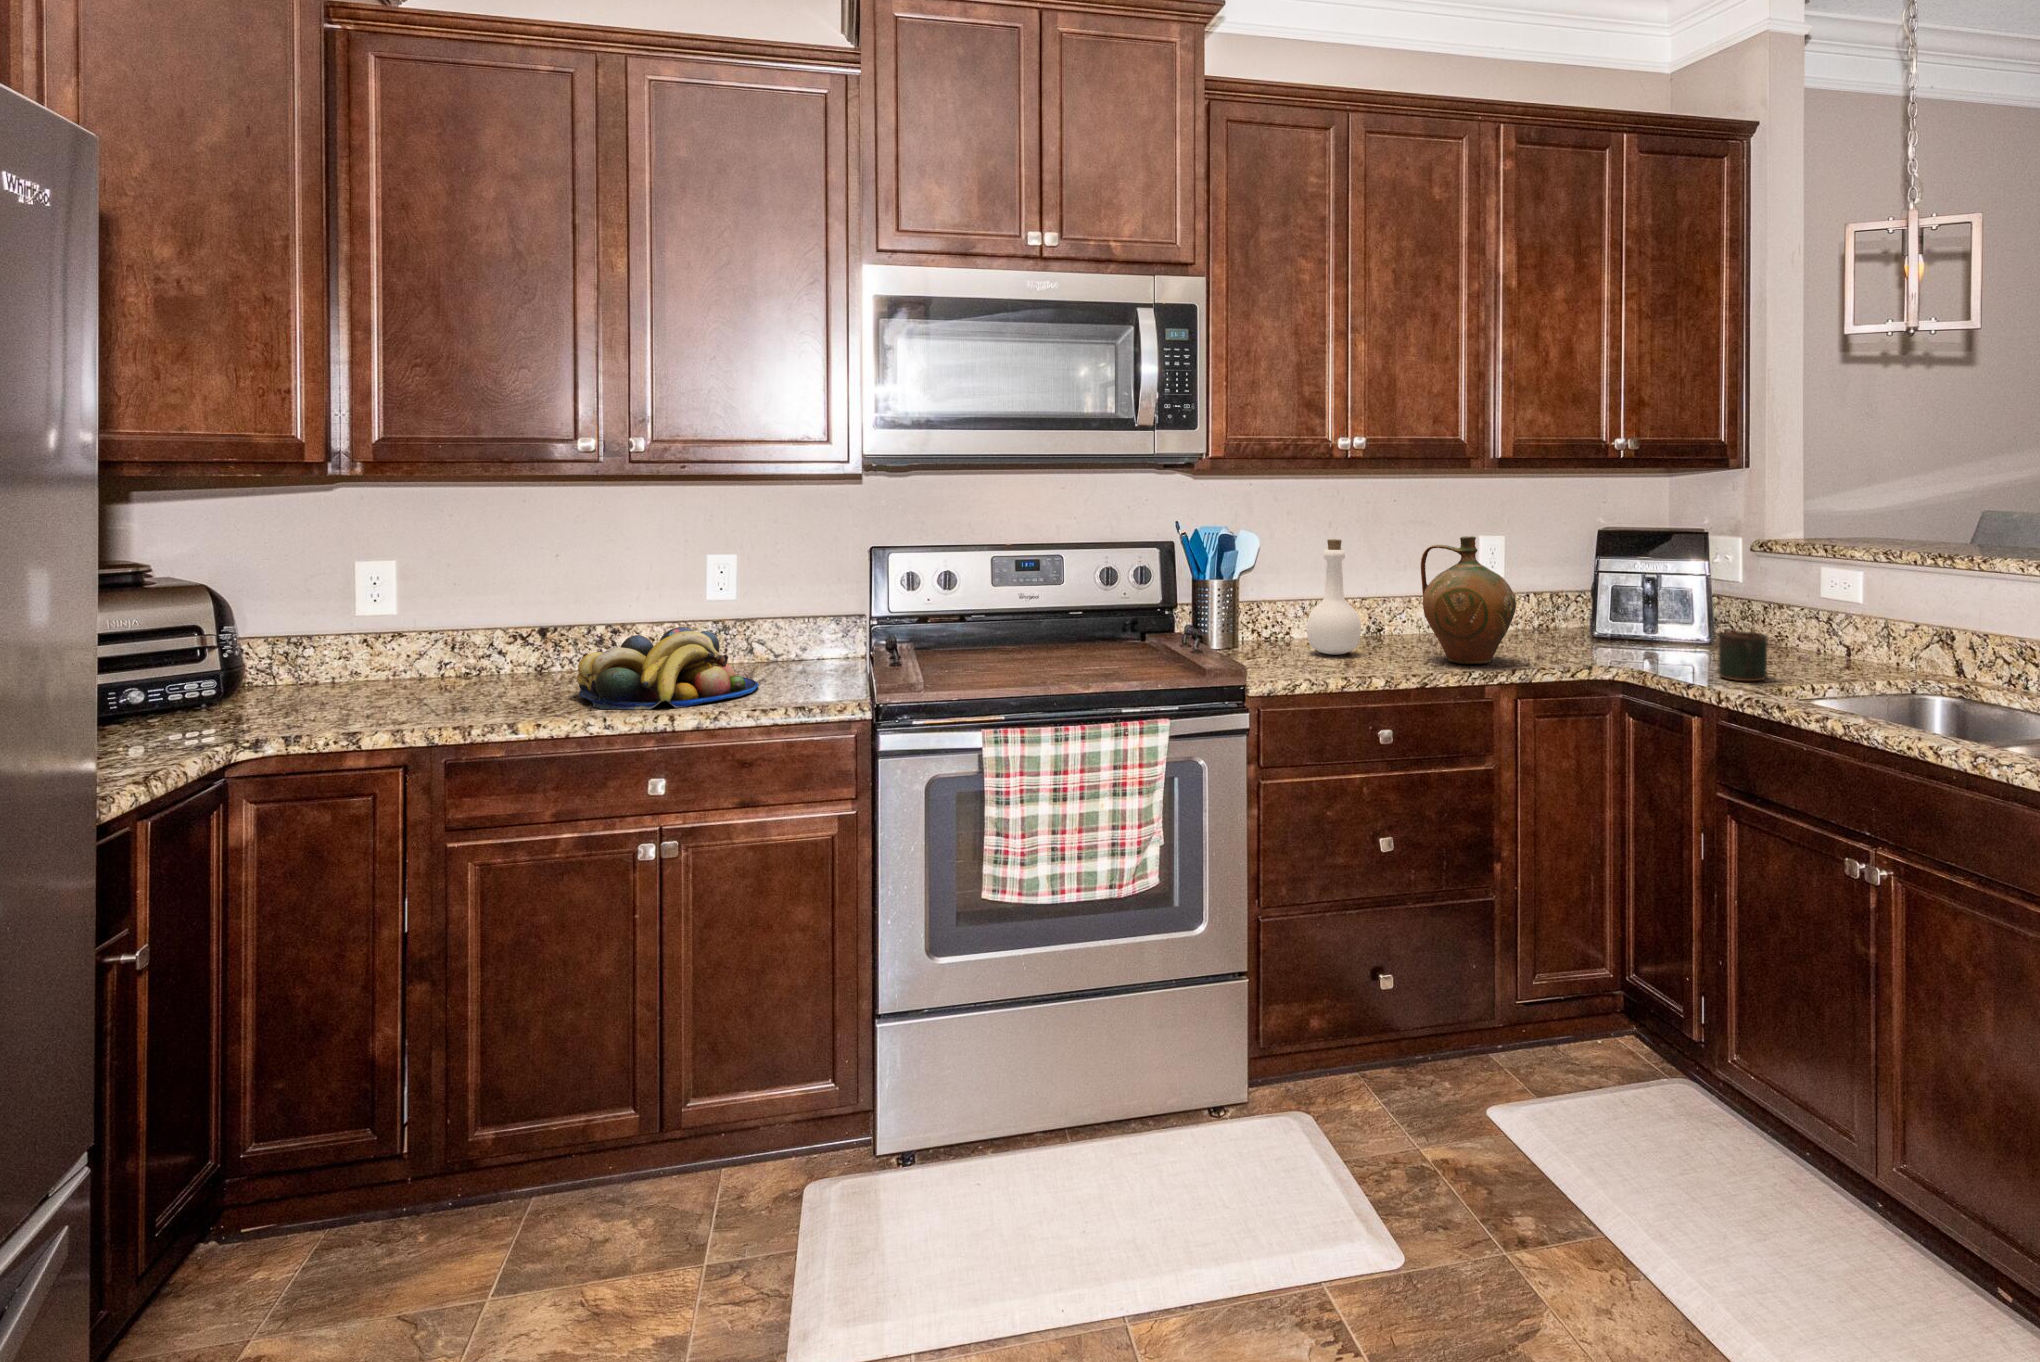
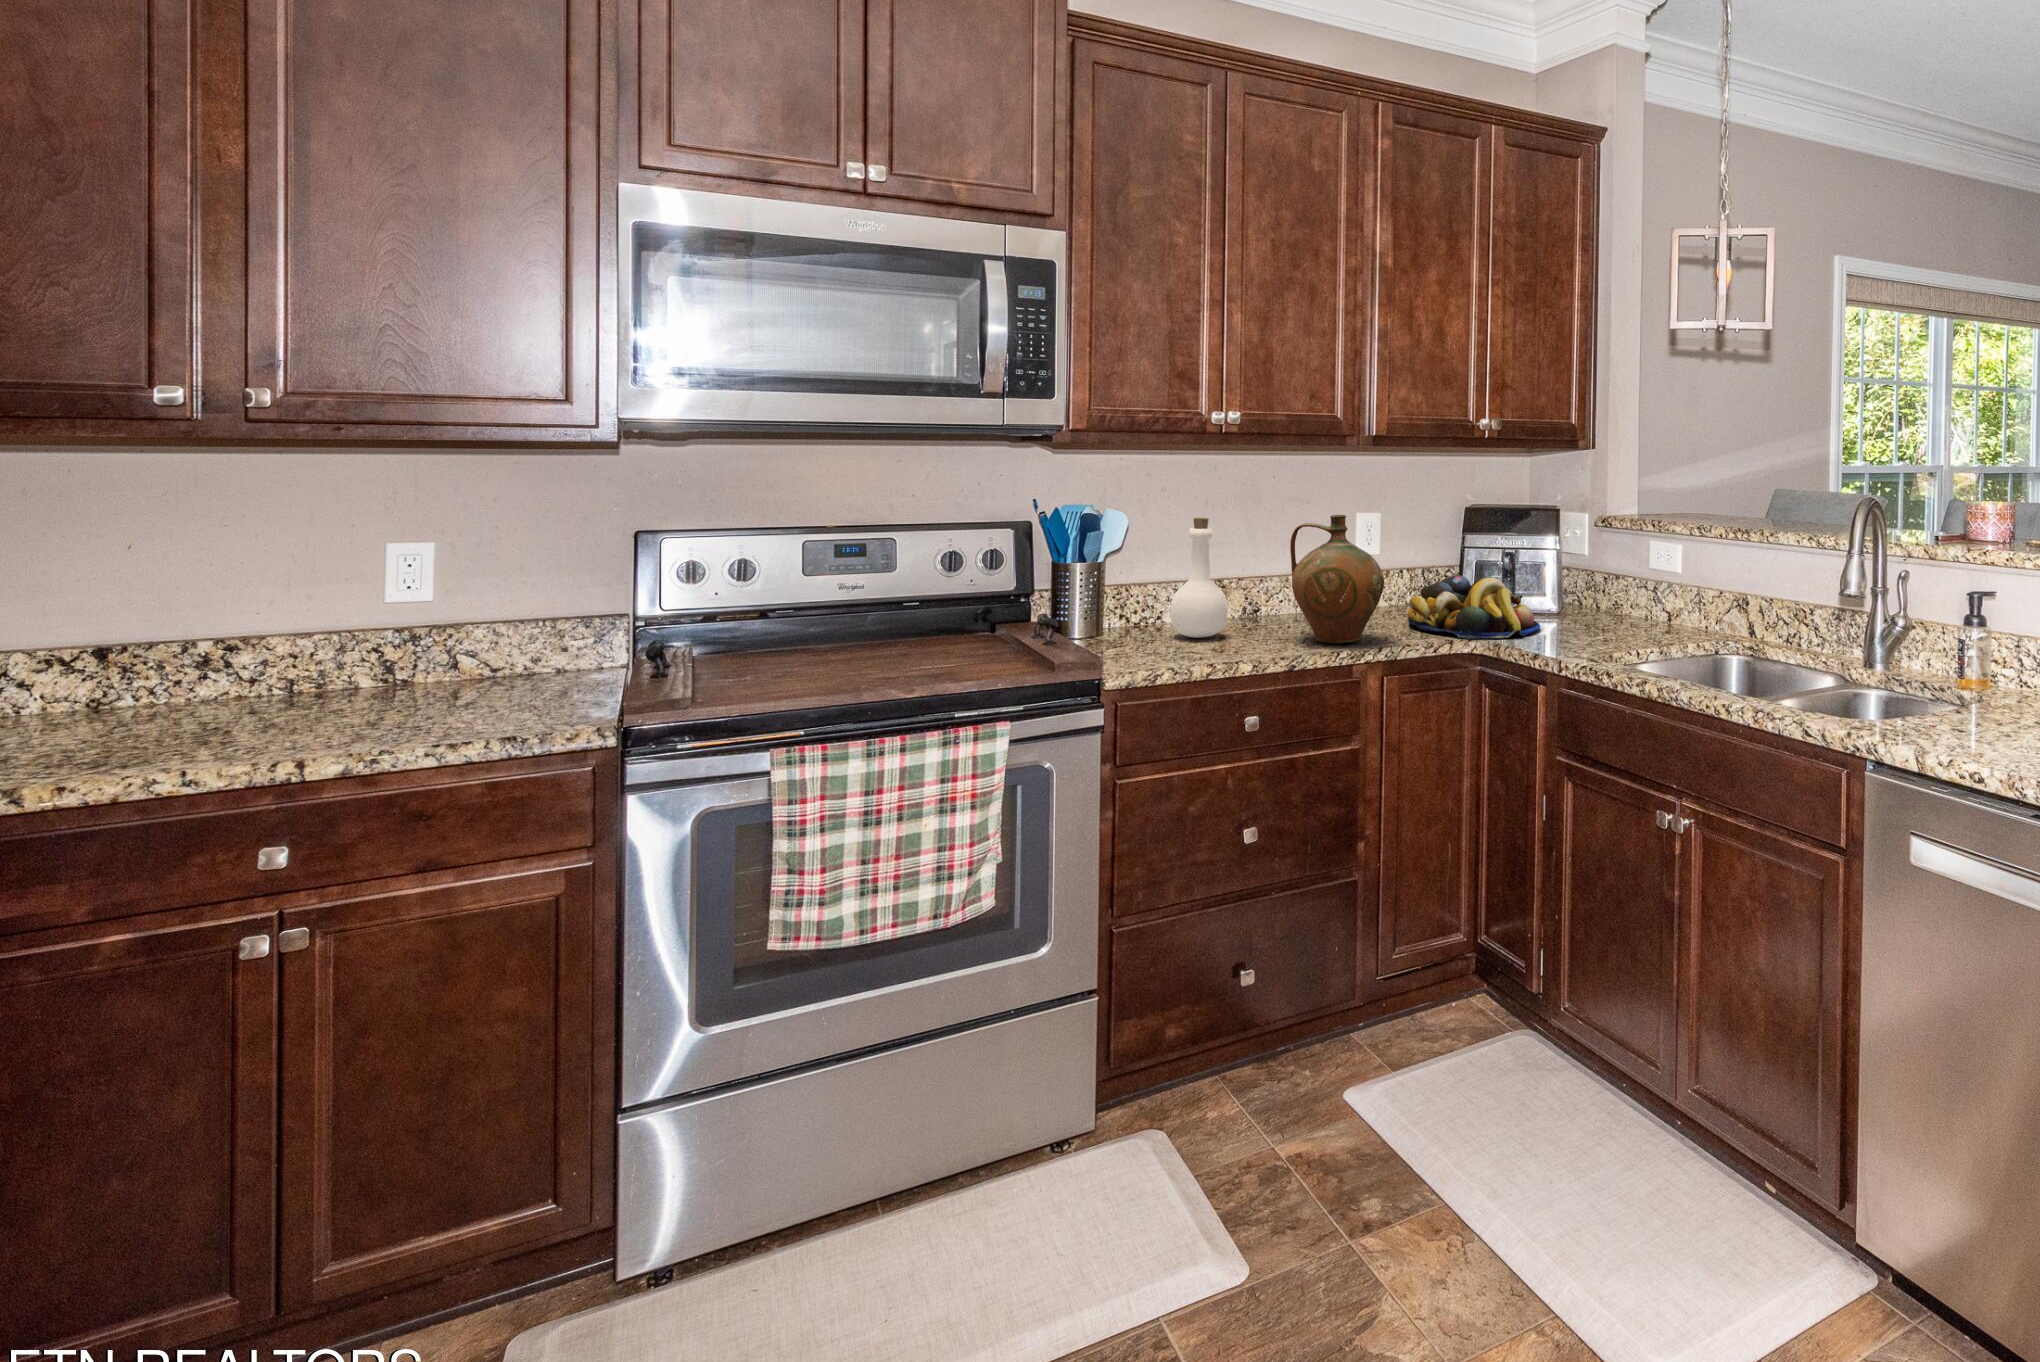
fruit bowl: present [577,627,759,710] -> present [1408,575,1540,639]
mug: present [1718,631,1768,681] -> none [1569,604,1613,651]

